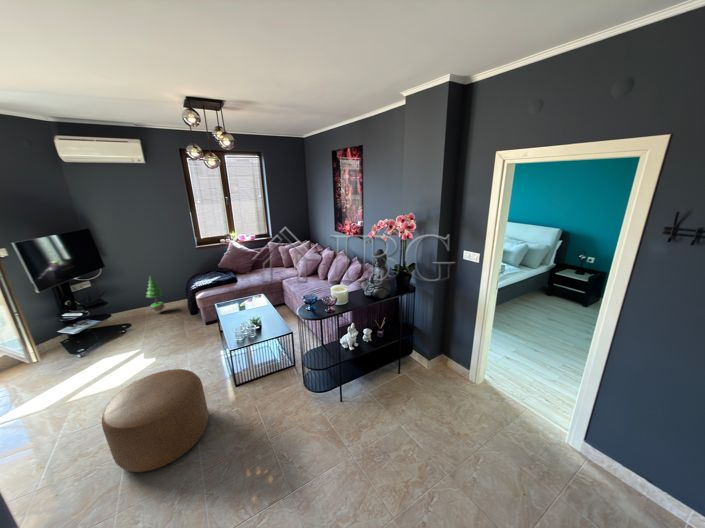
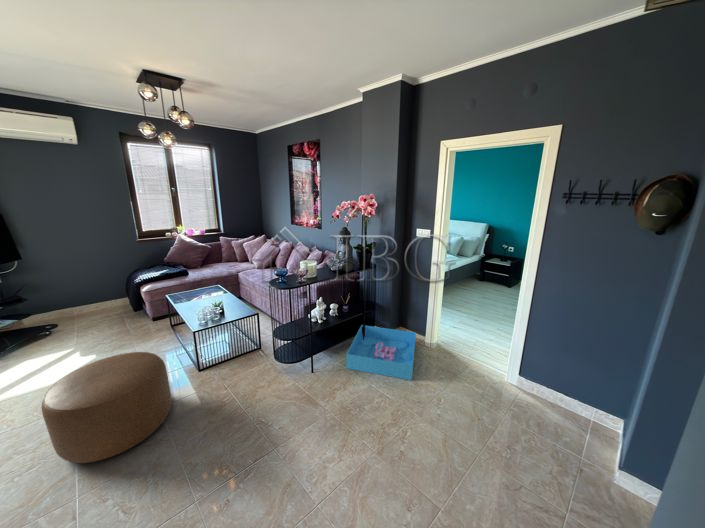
potted tree: present [146,276,165,313] -> none [74,270,99,313]
storage bin: none [377,350,459,426] -> present [346,325,416,380]

